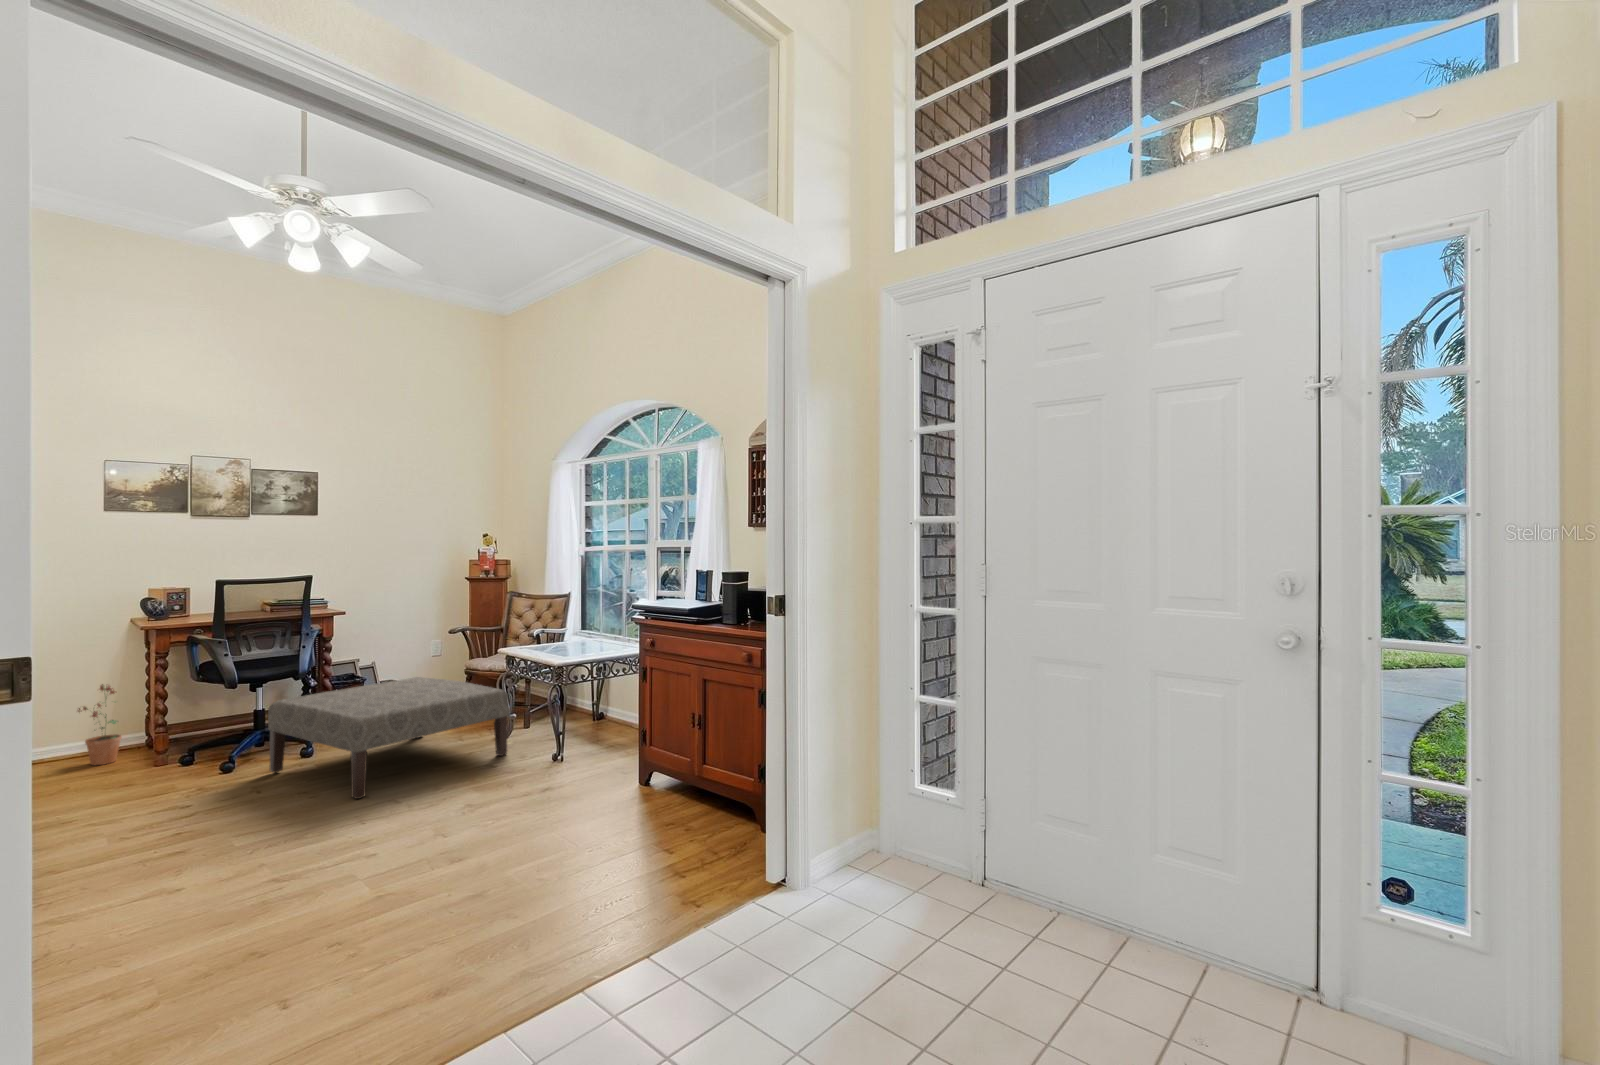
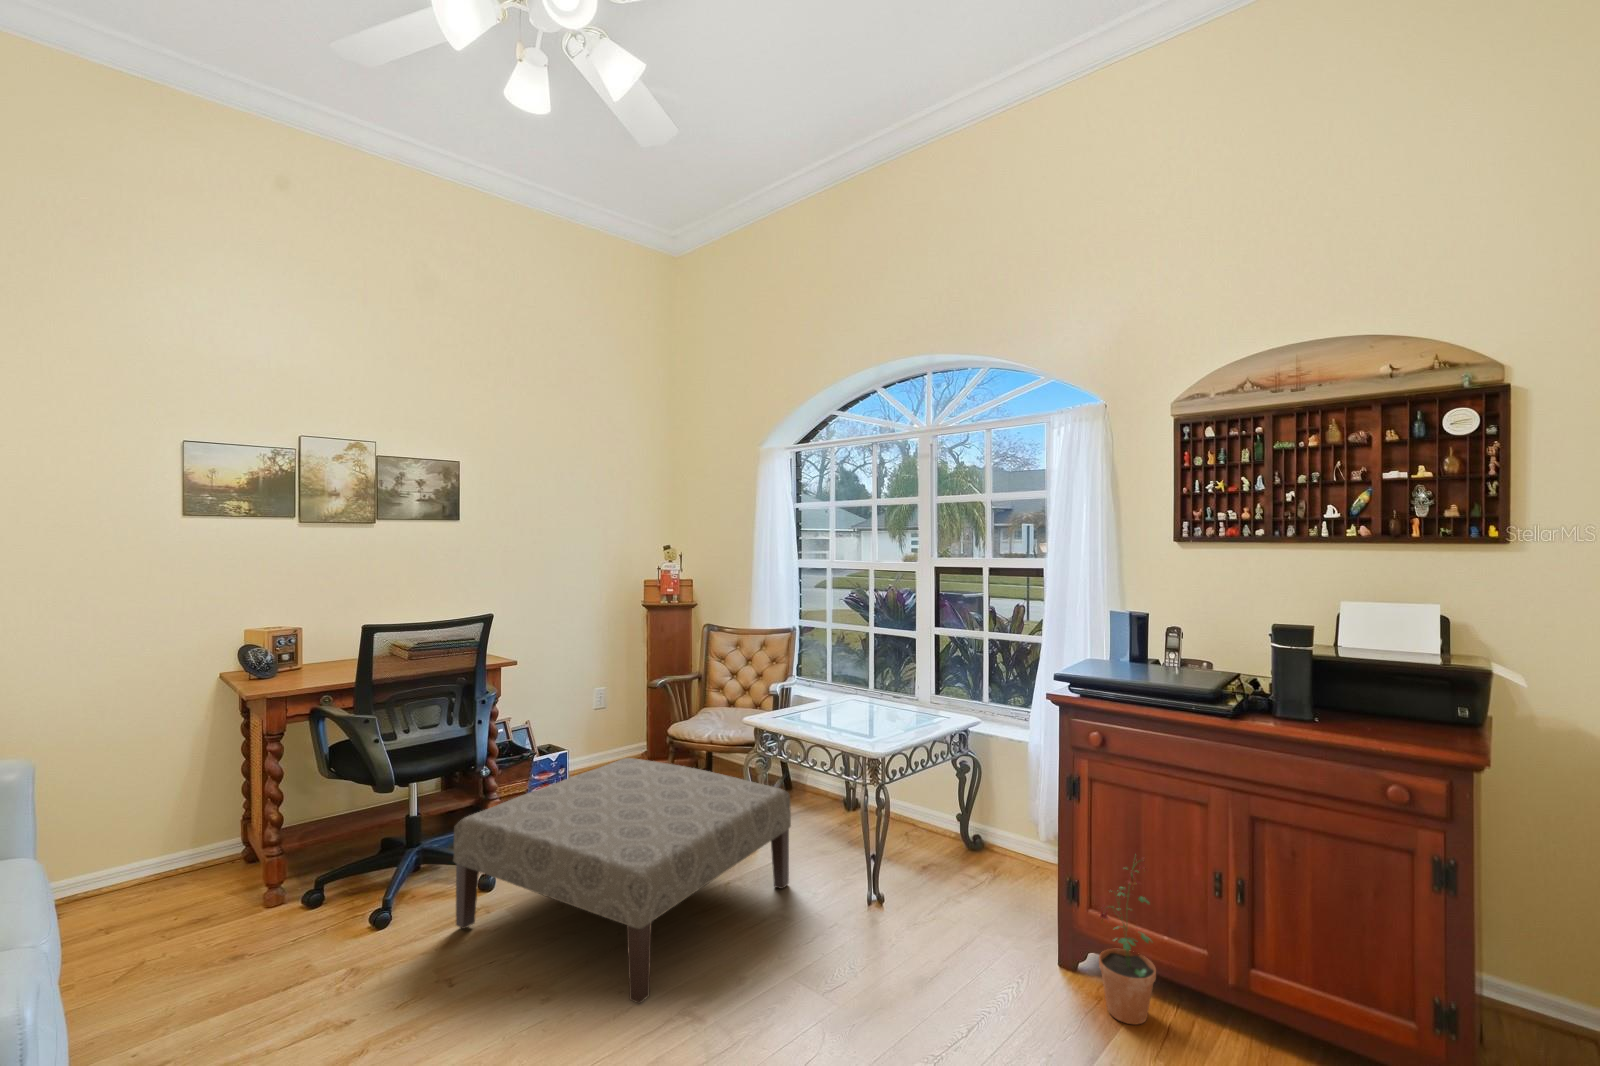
potted plant: present [78,684,122,765] -> present [1098,854,1156,1025]

